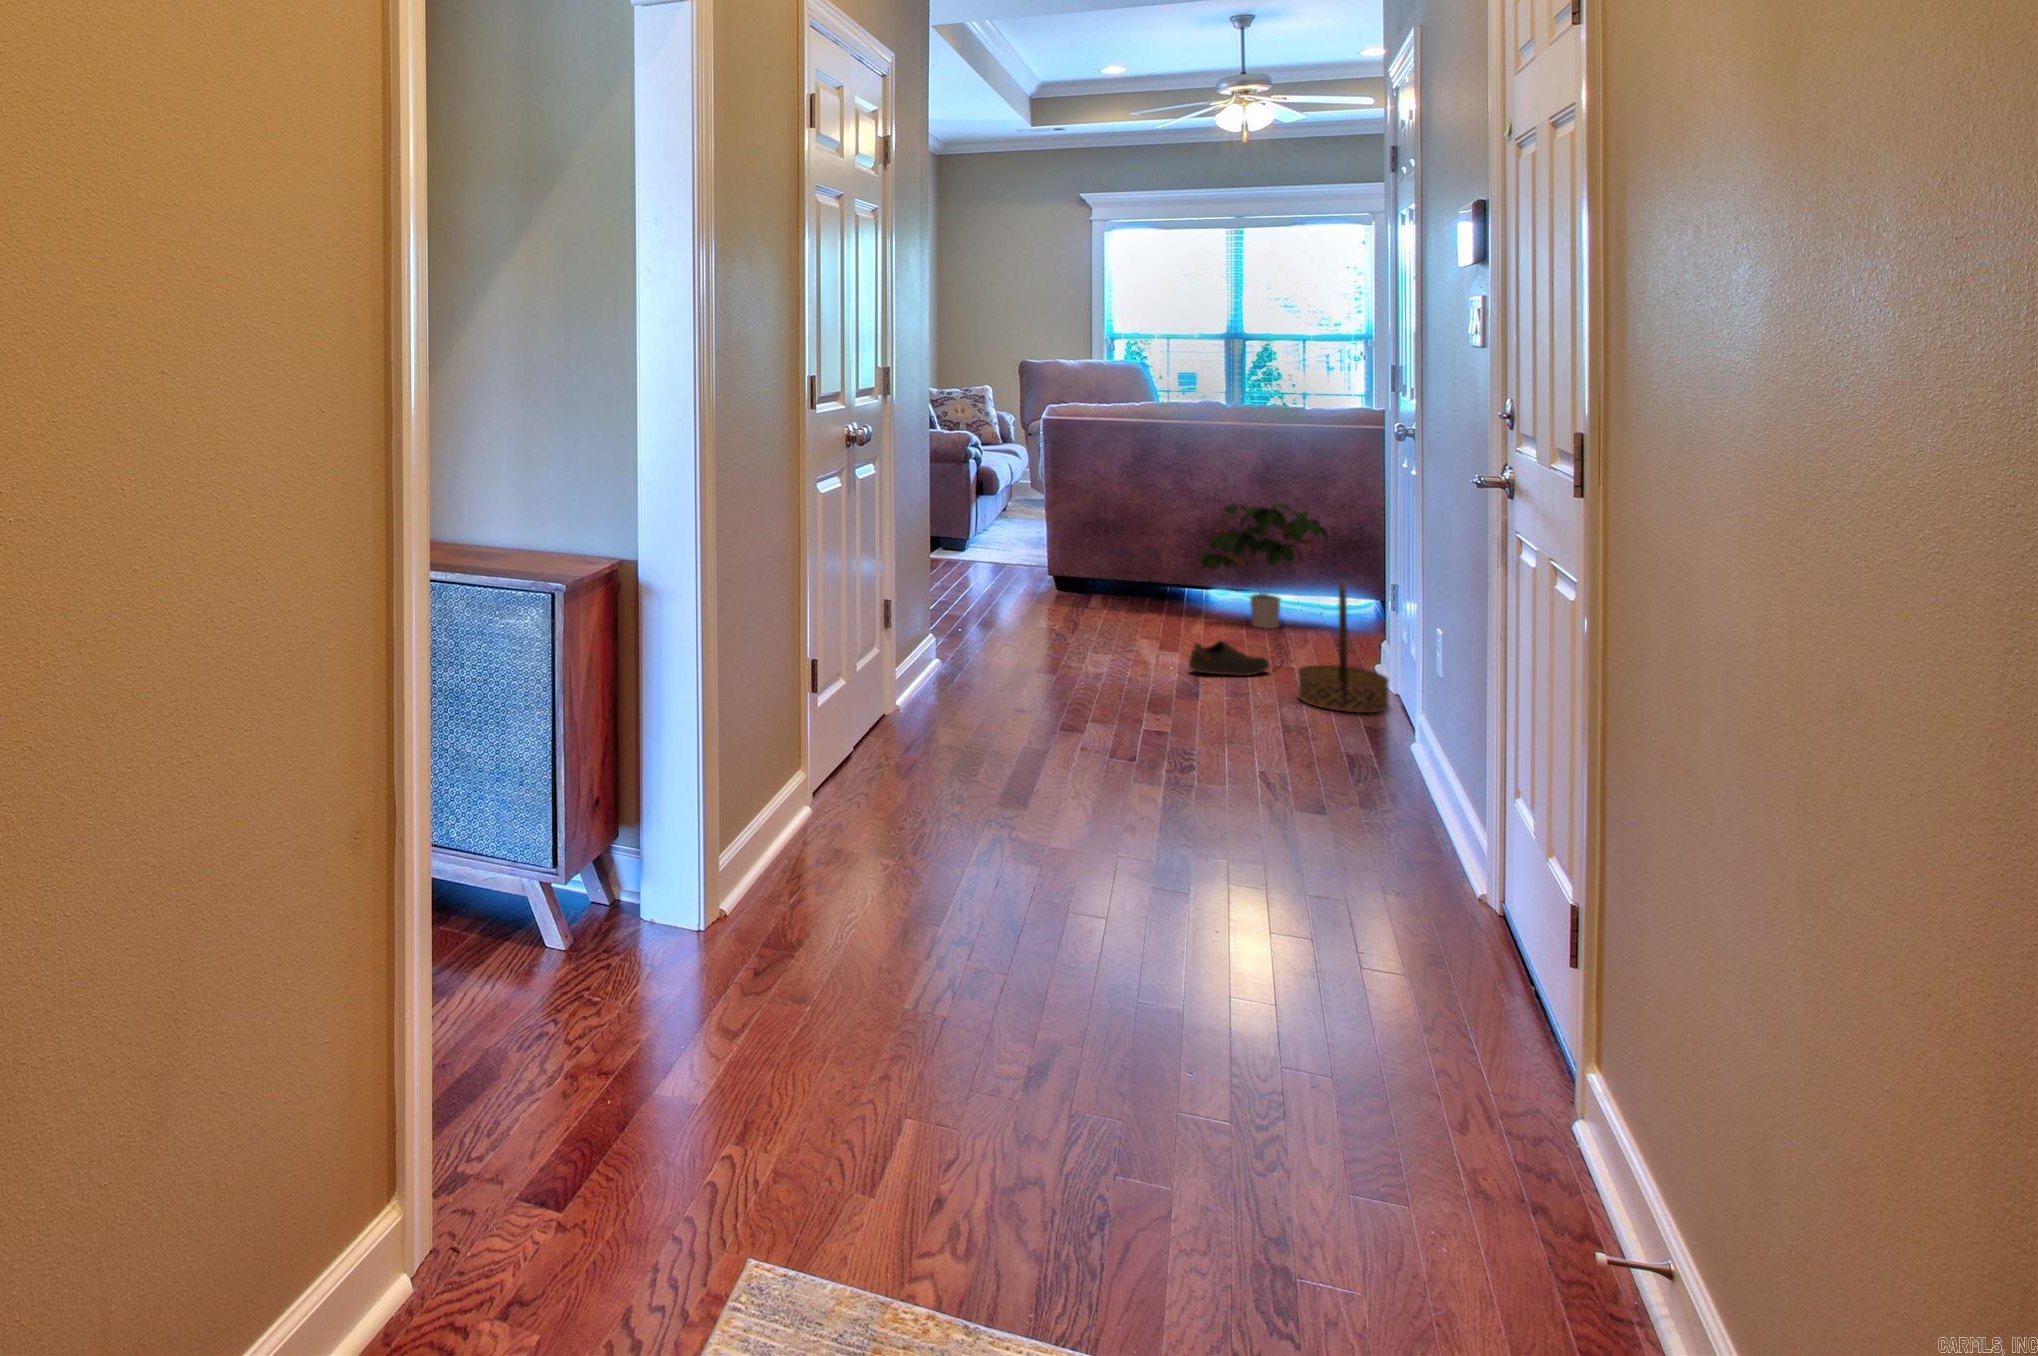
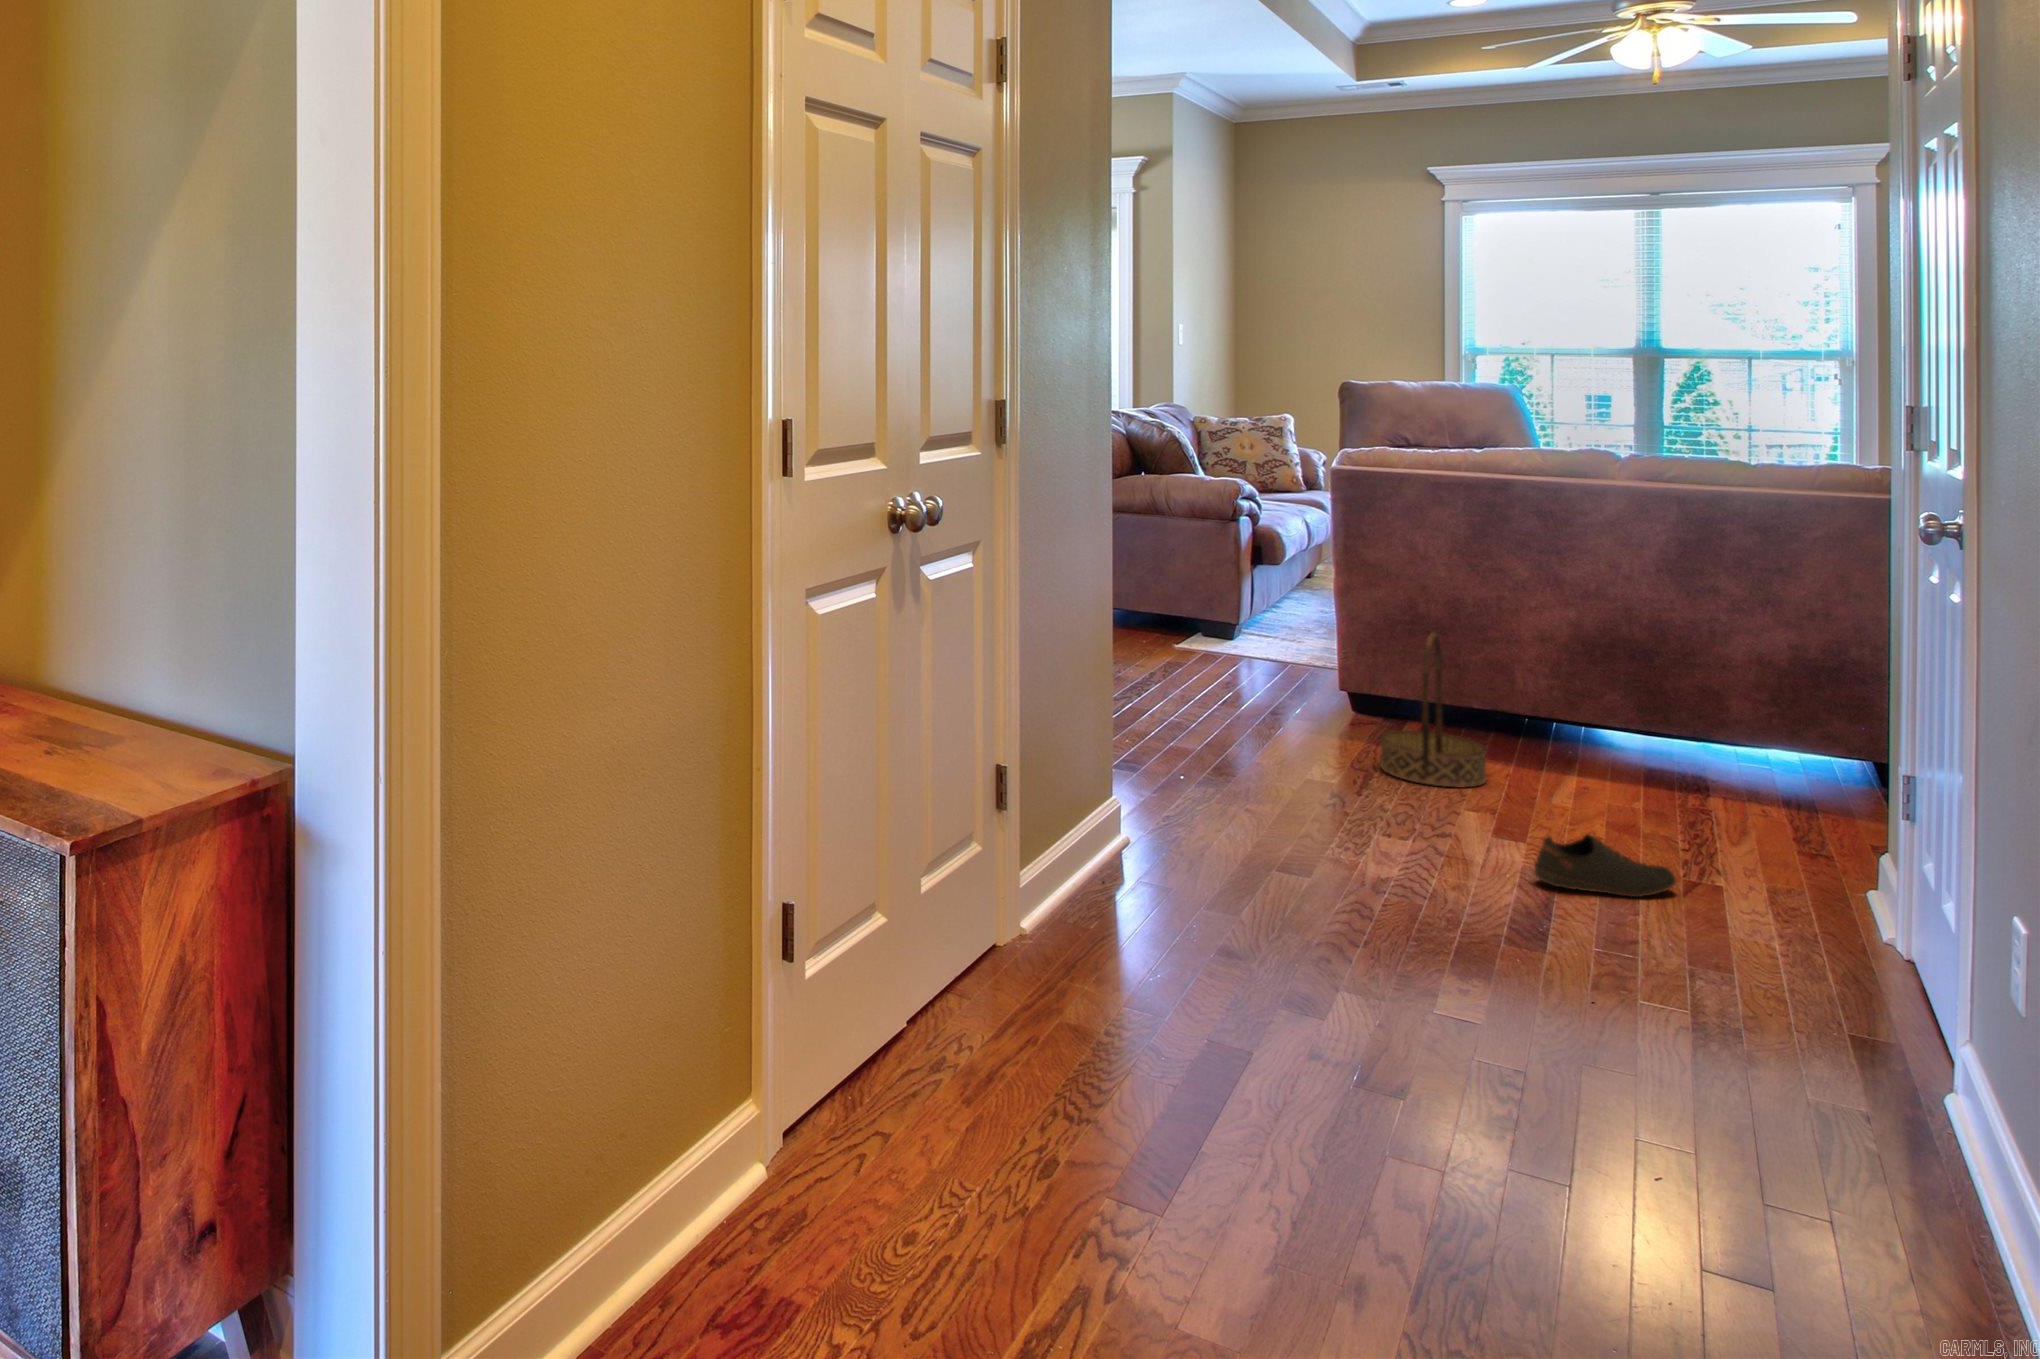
potted plant: present [1199,503,1329,629] -> none [1563,609,1785,803]
basket: present [1298,580,1389,713] -> present [1381,633,1487,787]

